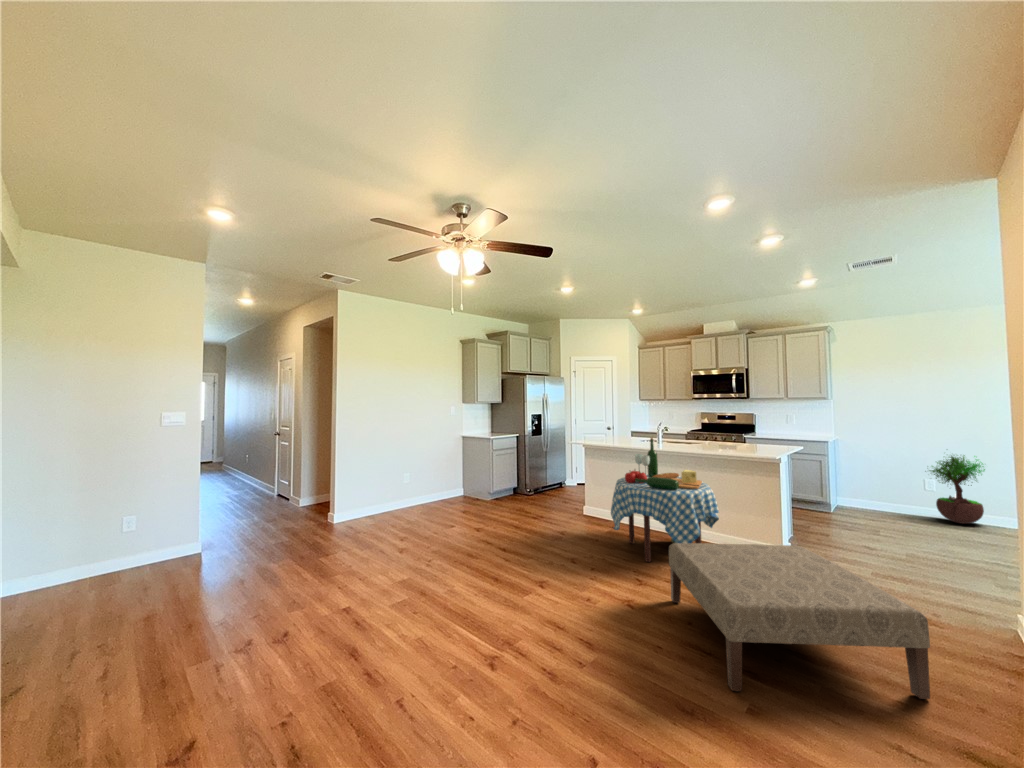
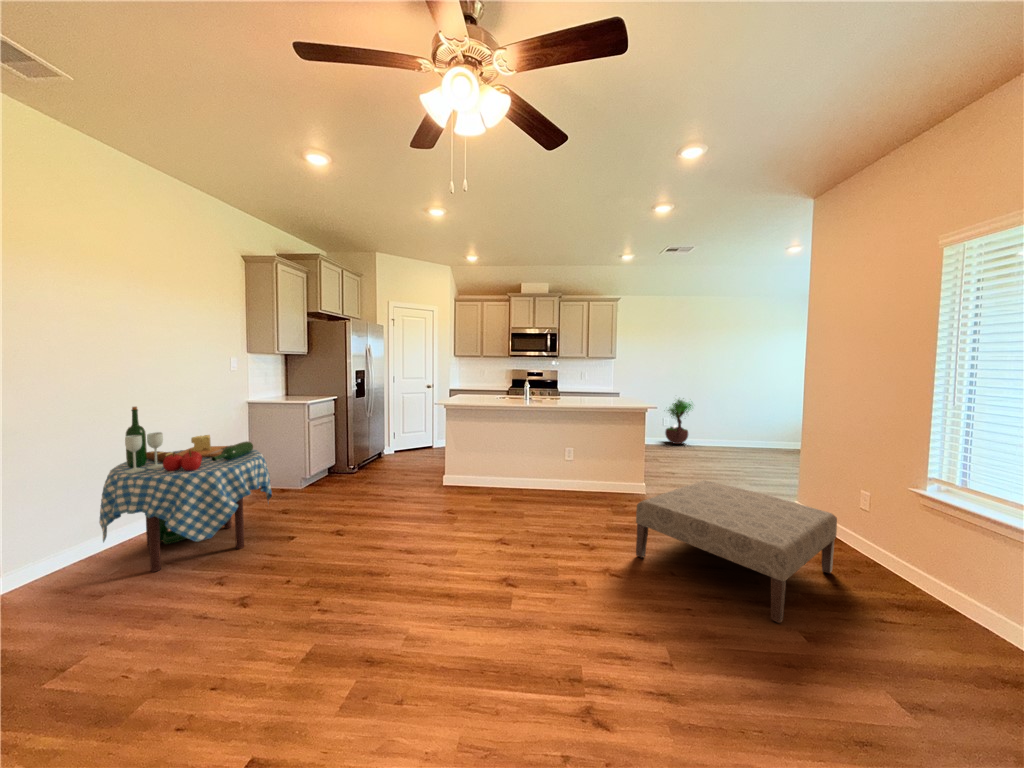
dining table: present [611,438,719,562] -> present [99,407,272,572]

